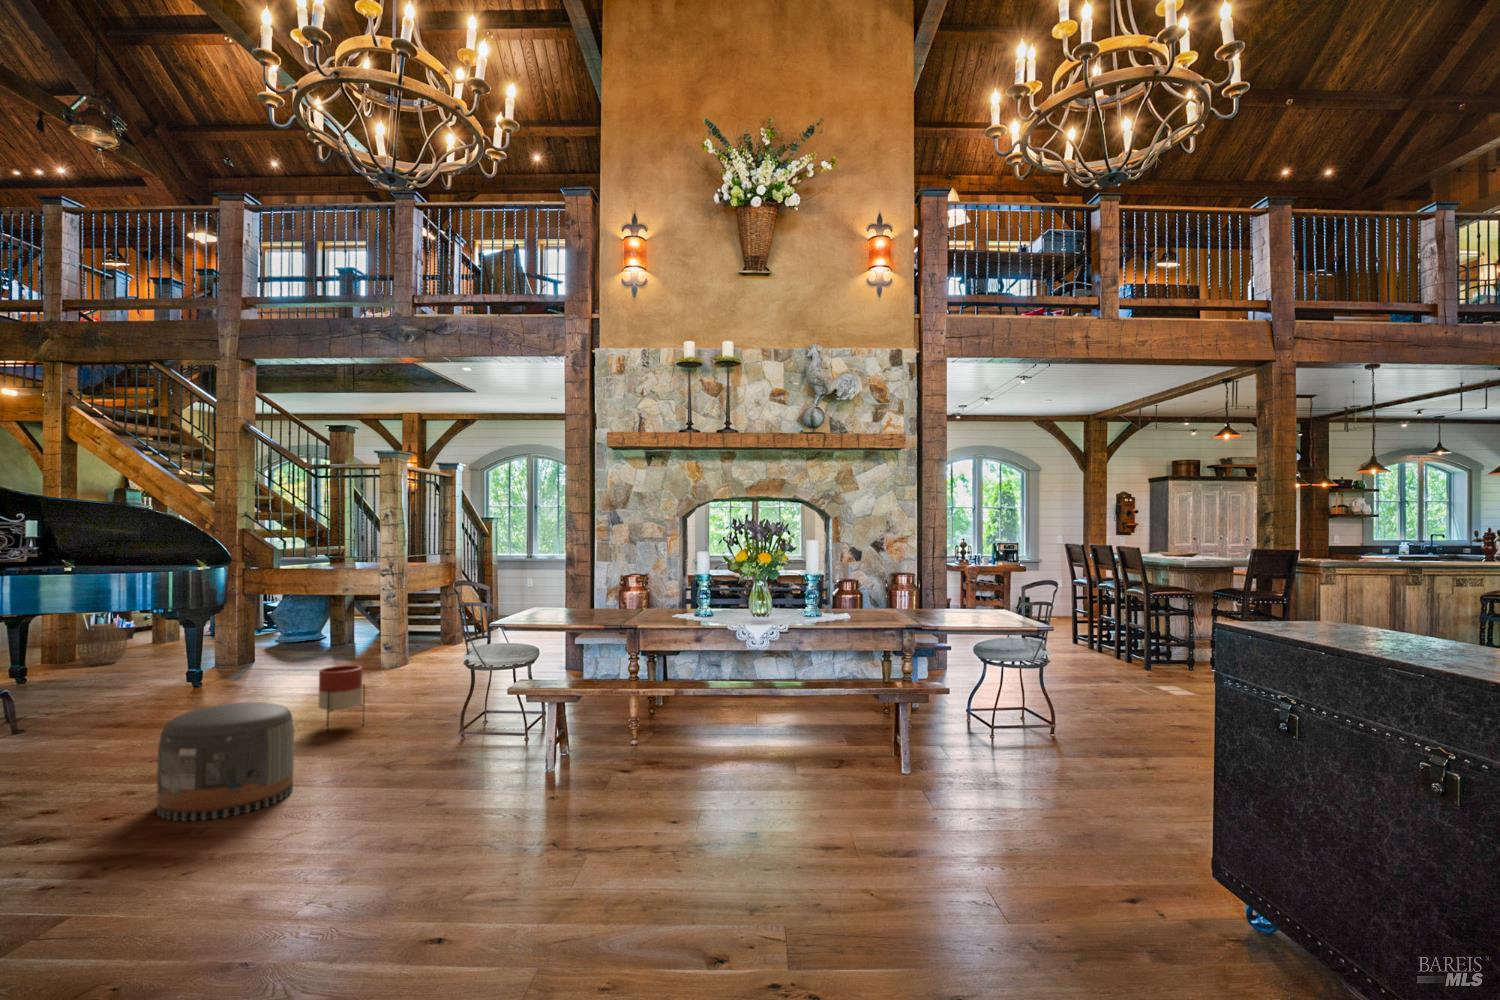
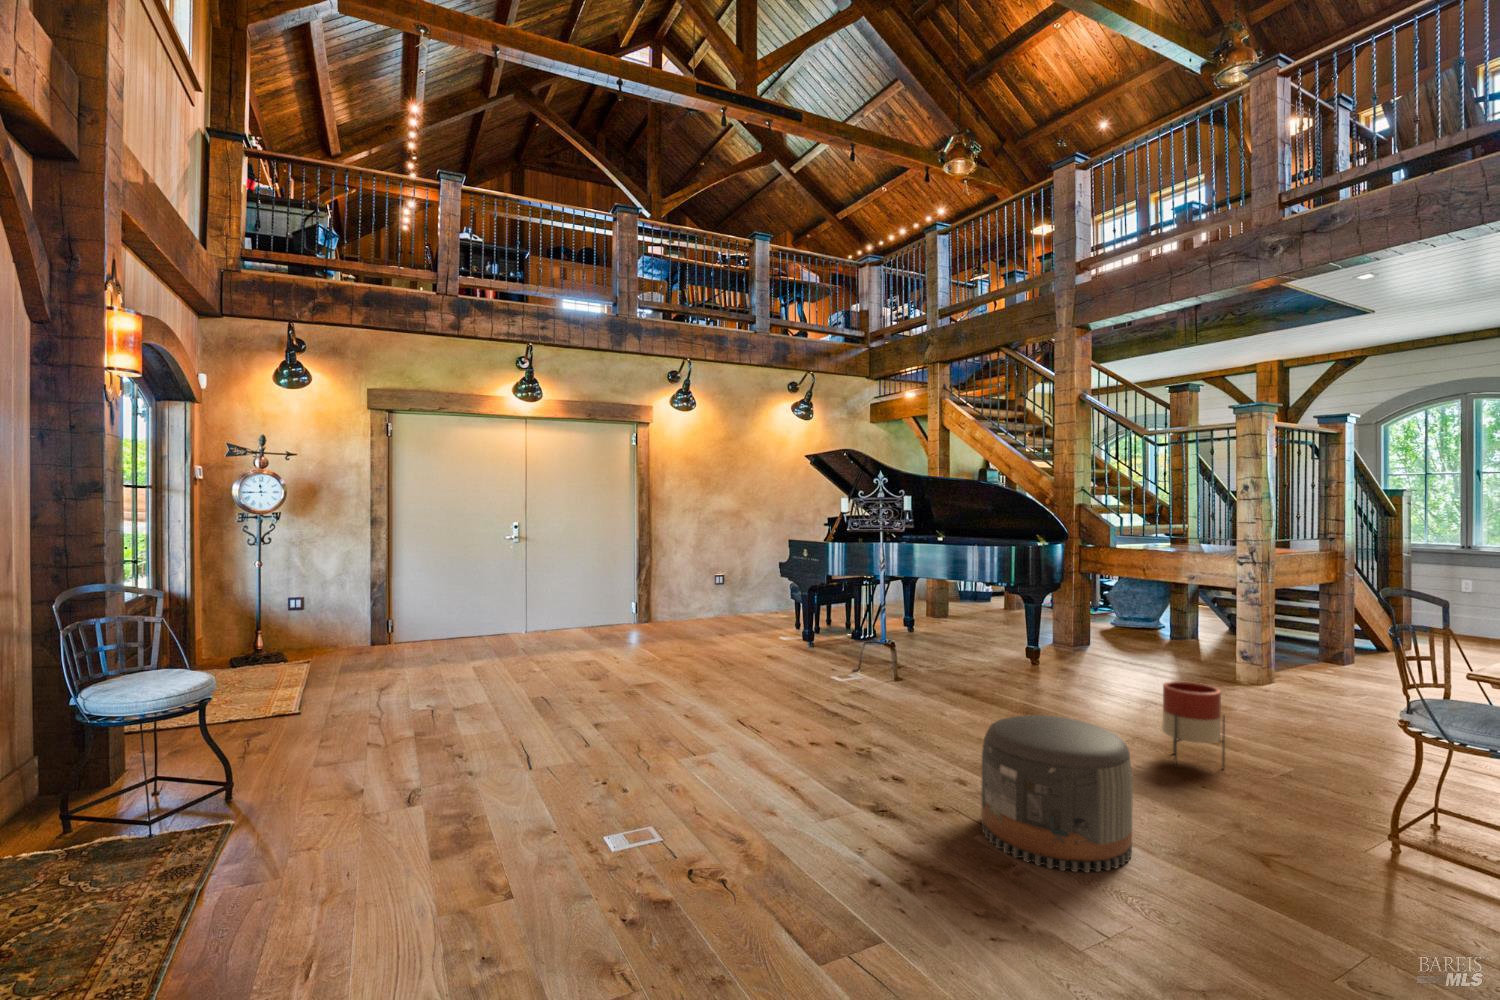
woven basket: present [77,623,127,666] -> none [950,587,985,625]

